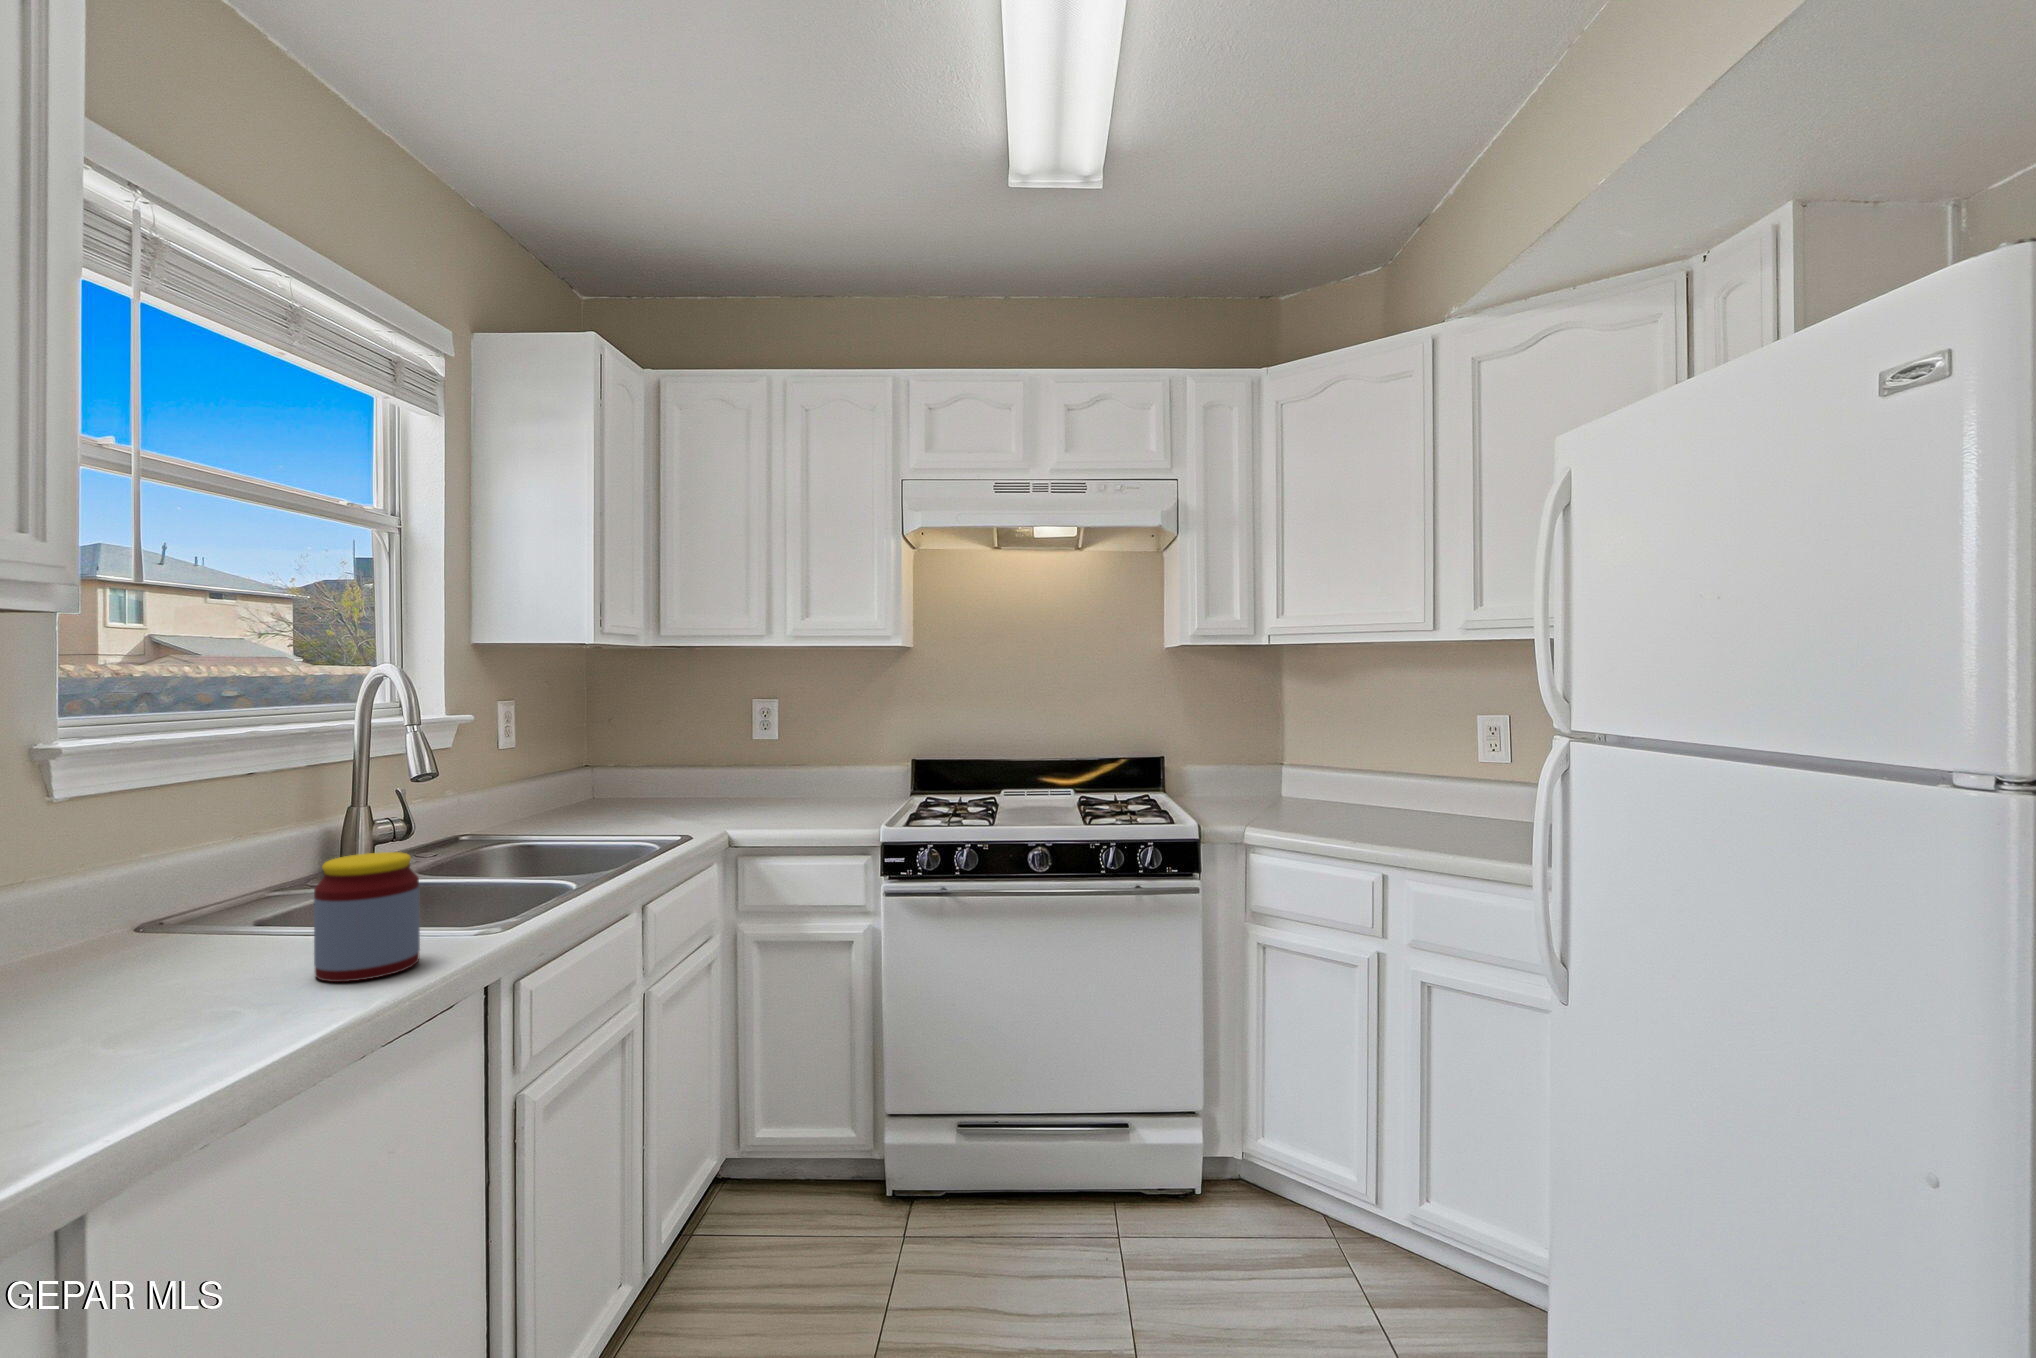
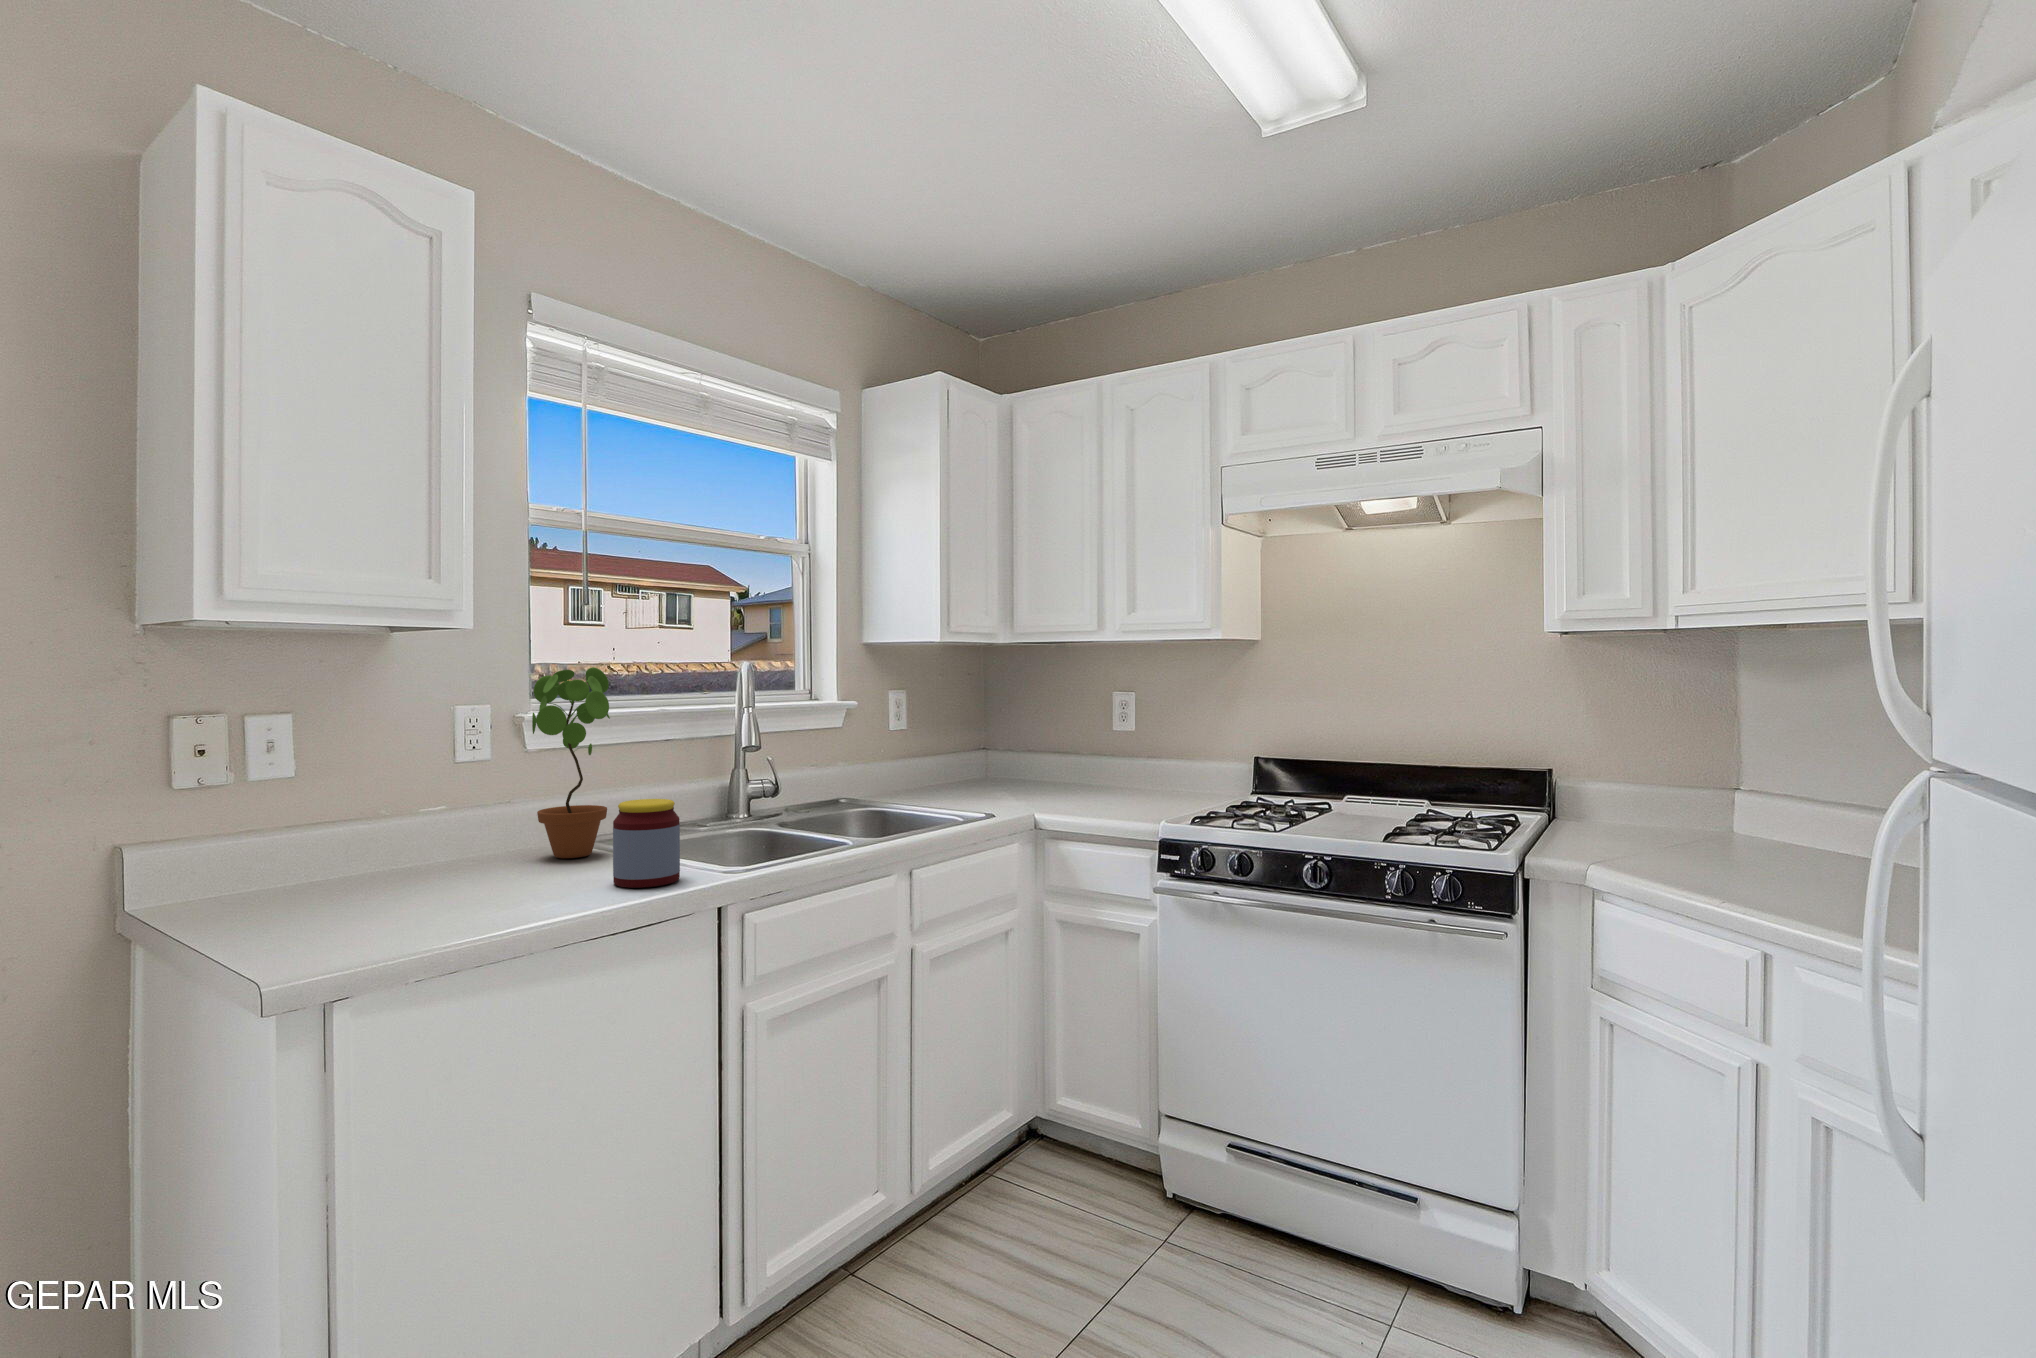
potted plant: none [73,672,232,962] -> present [532,667,610,858]

